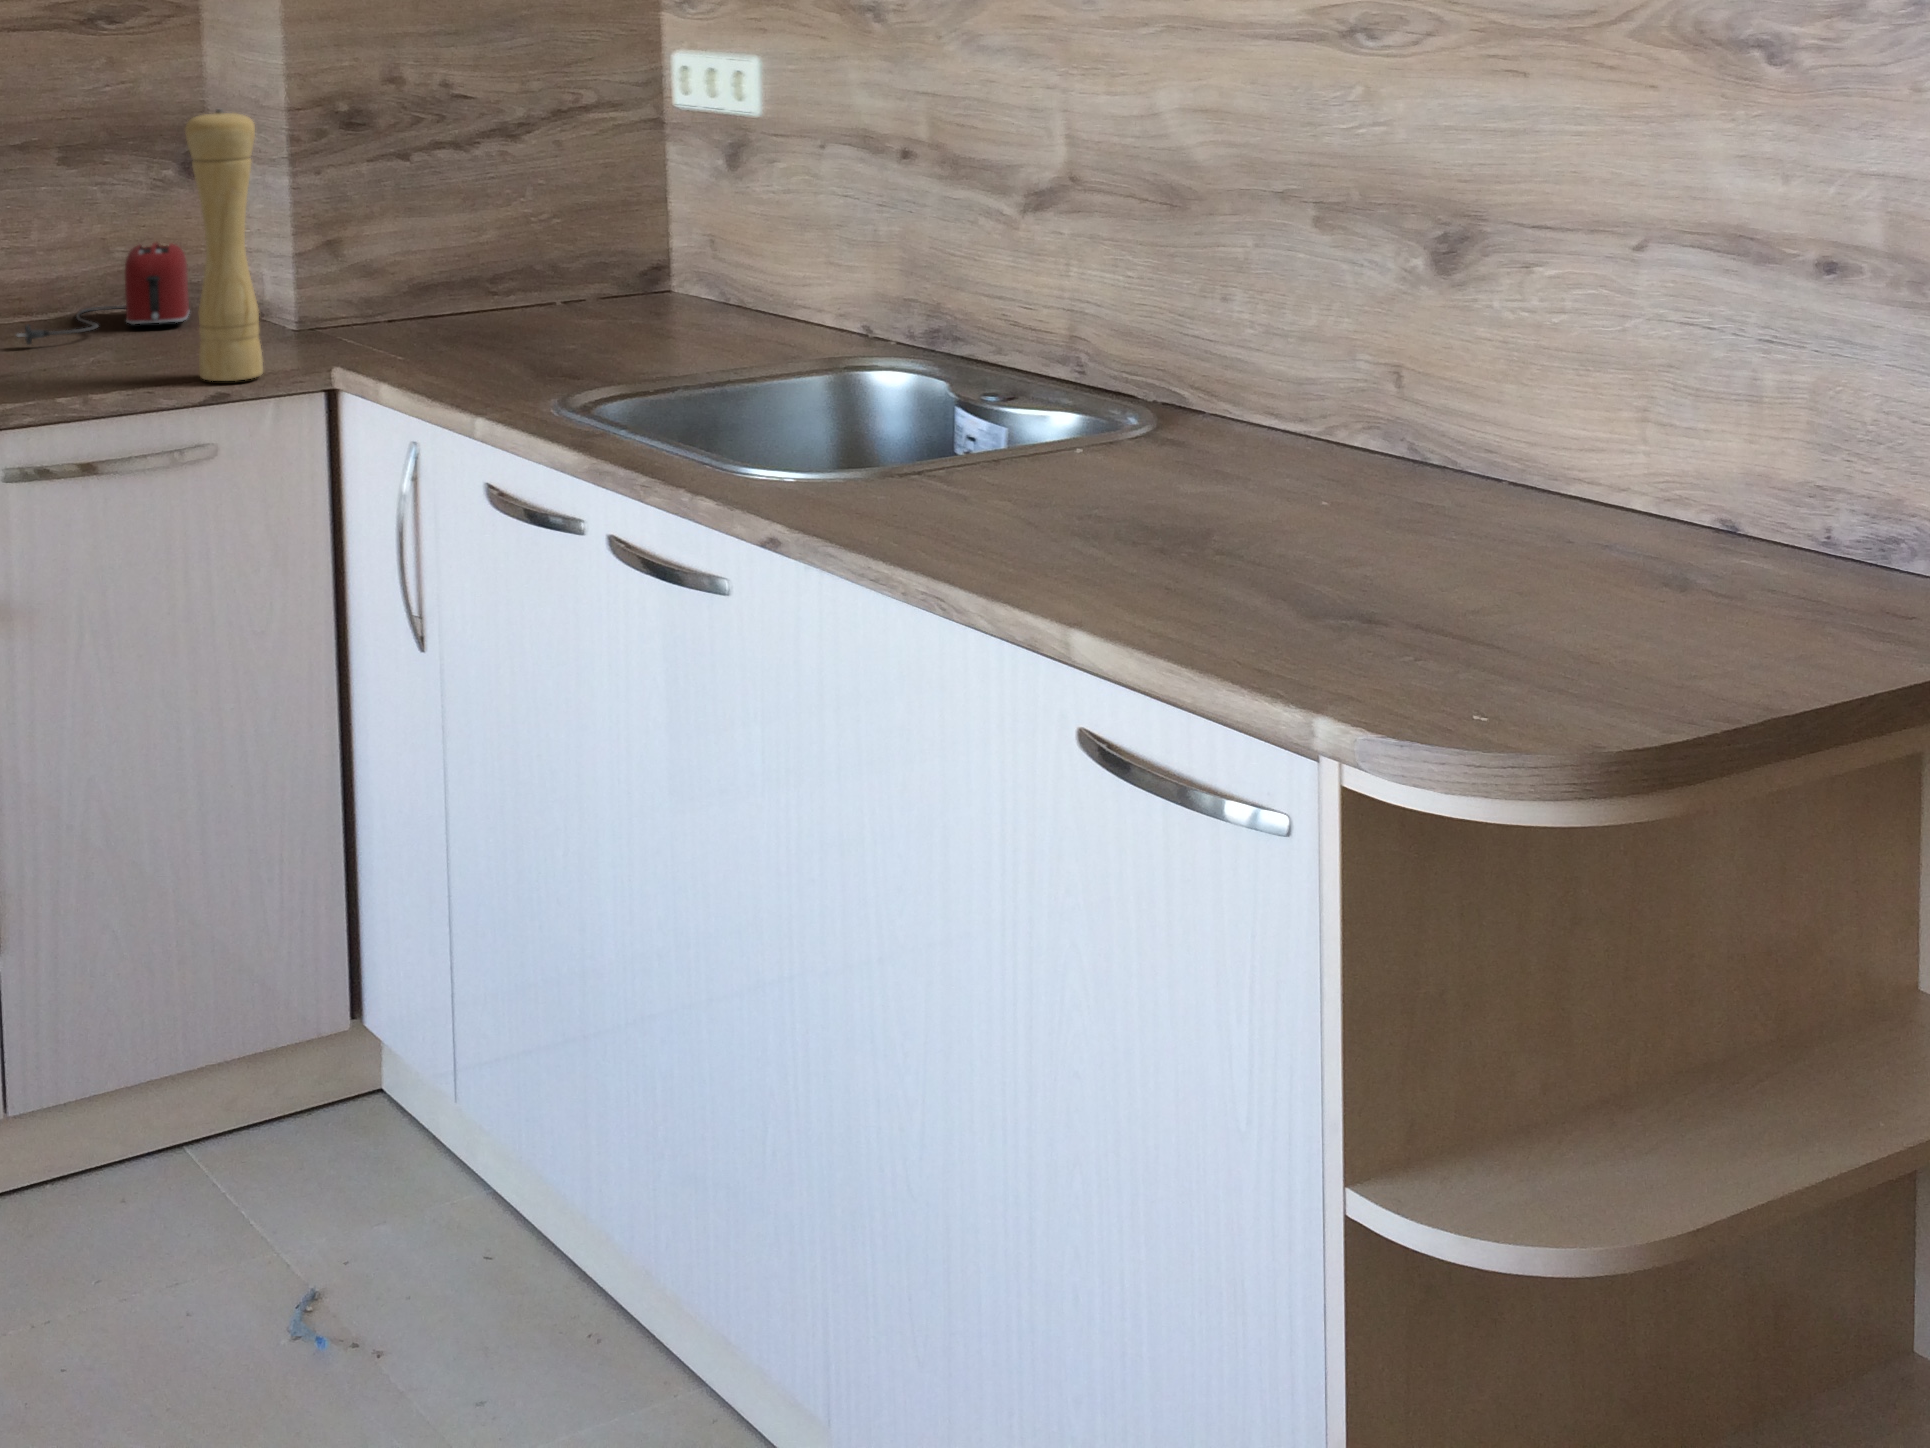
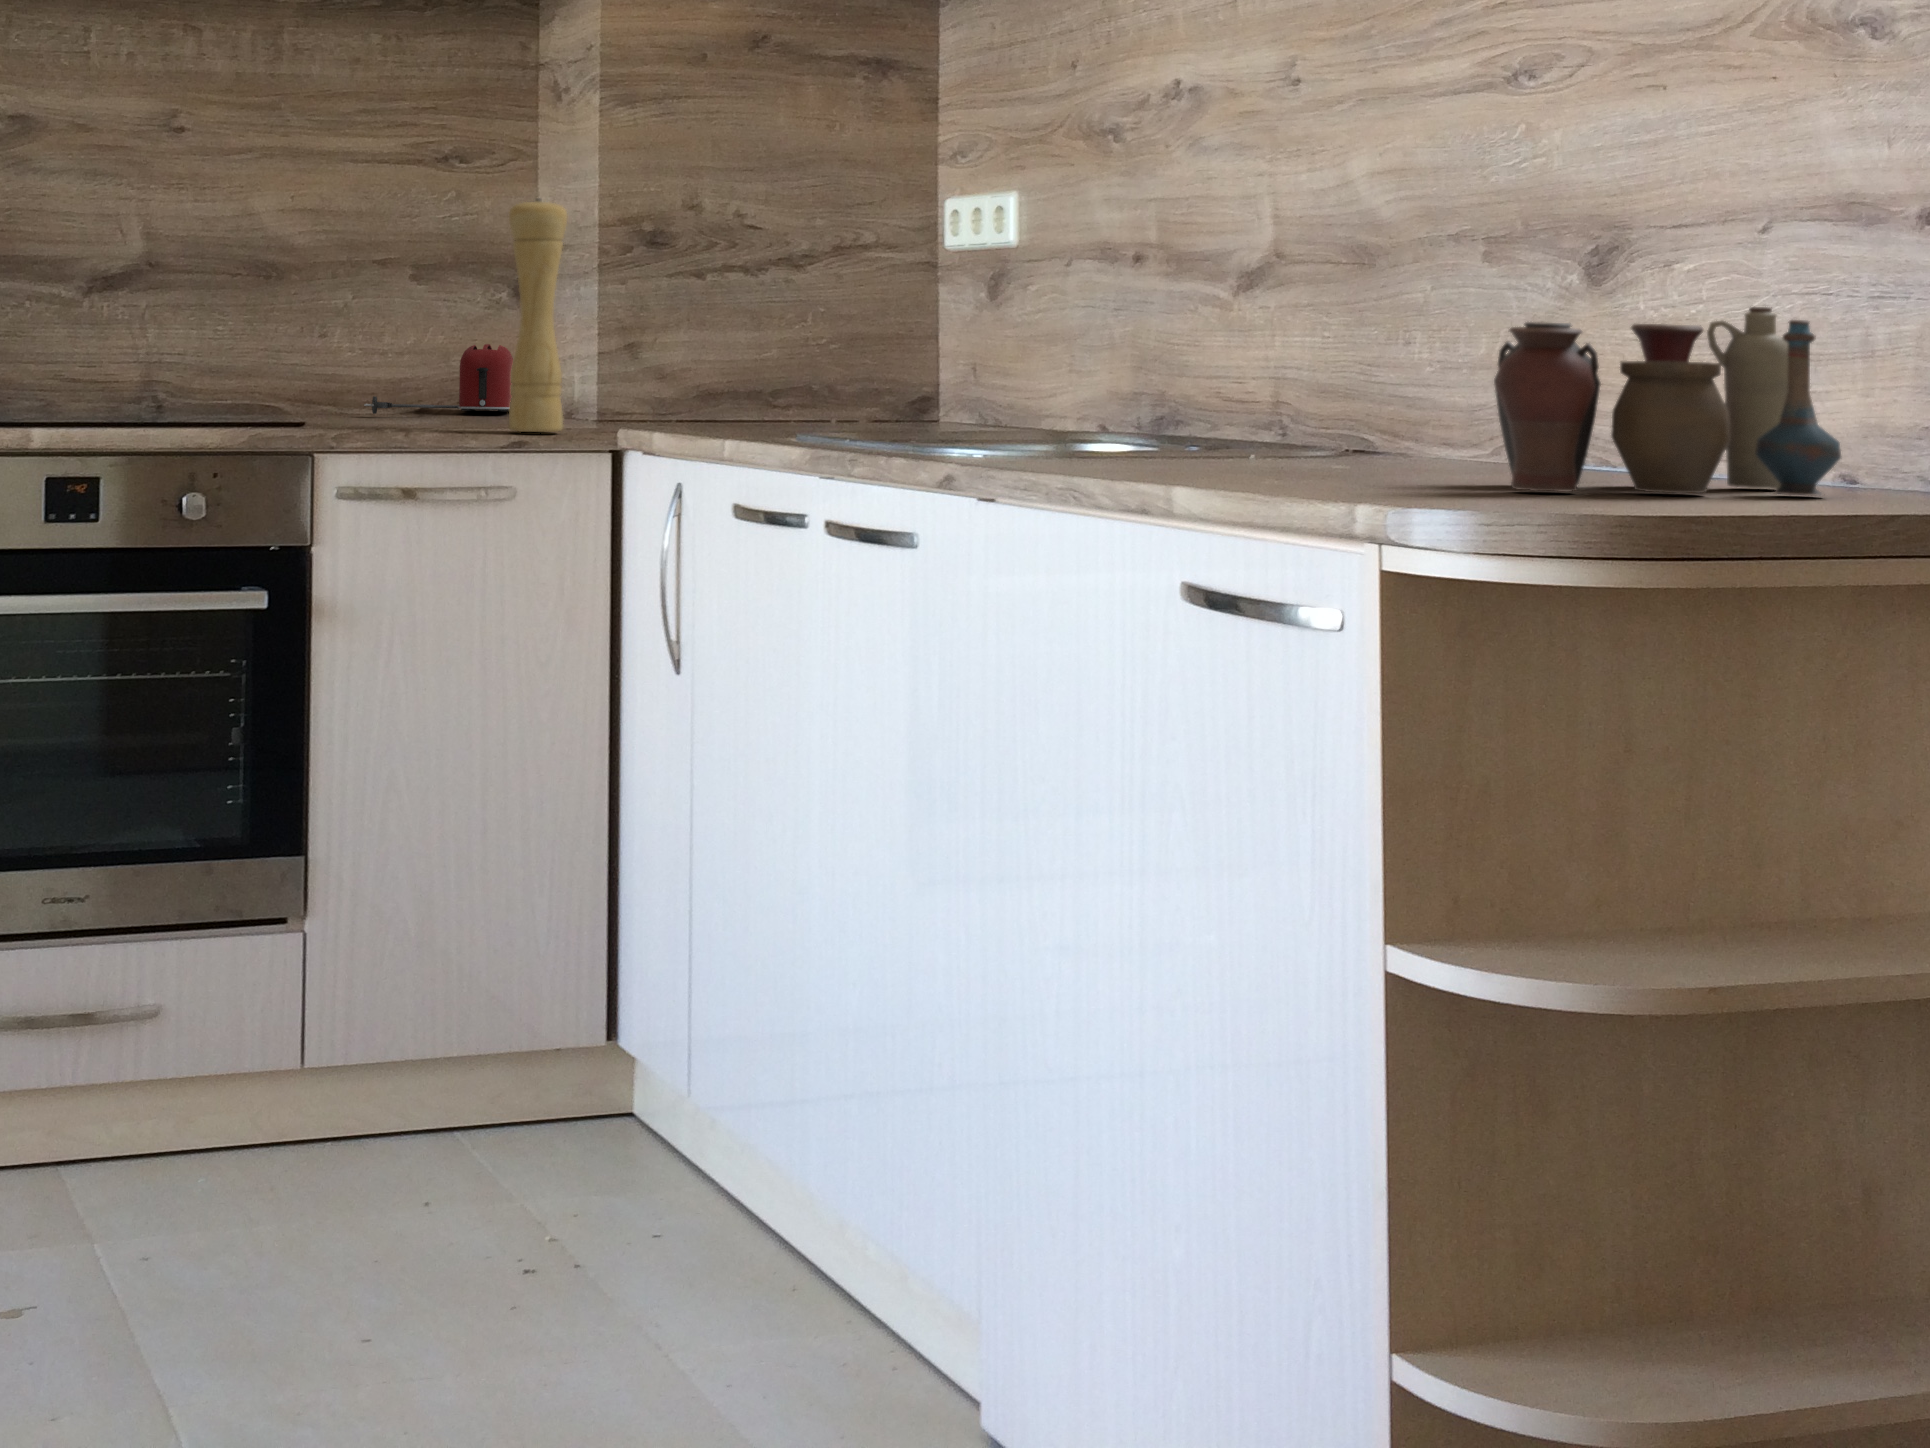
vase: none [1393,368,1762,617] -> present [1494,307,1841,496]

